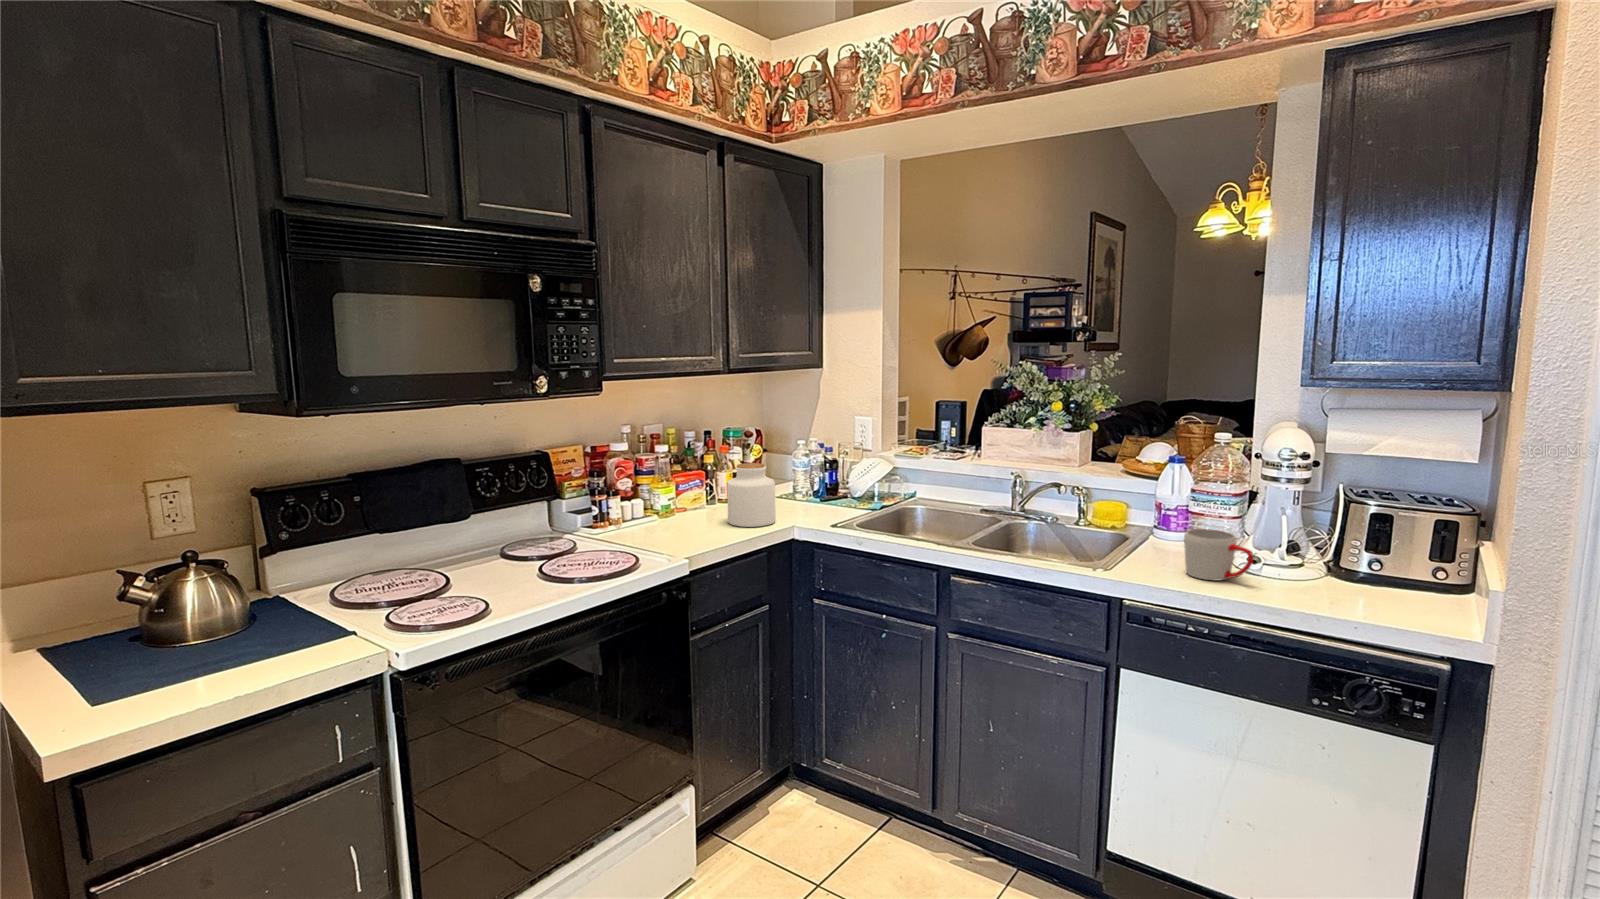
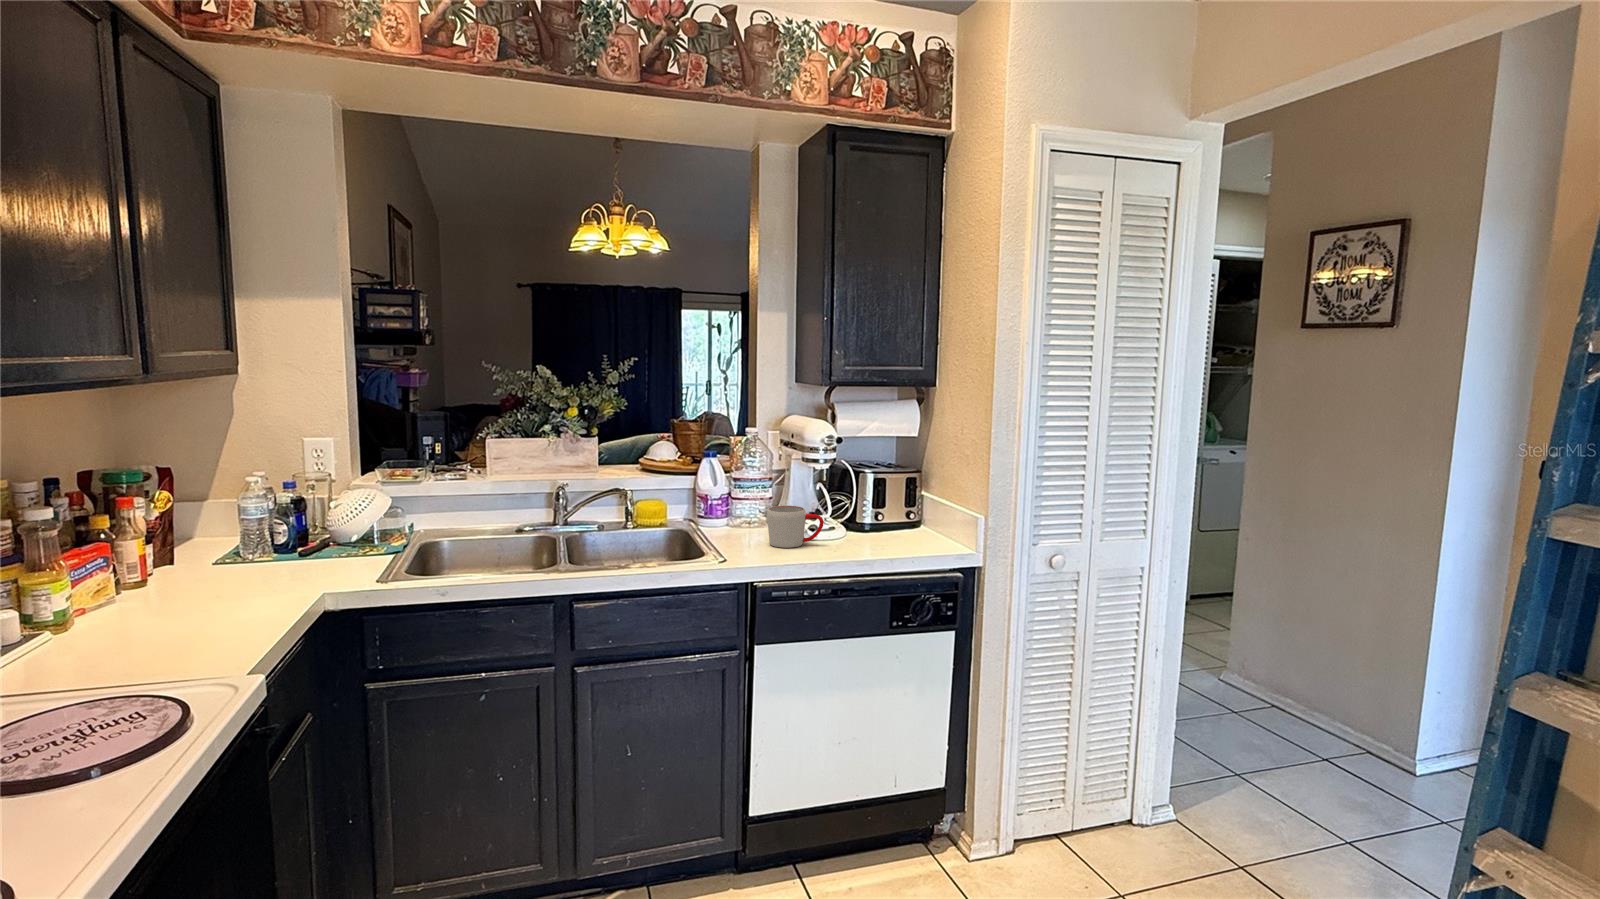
jar: present [727,463,776,527] -> none [204,514,293,612]

